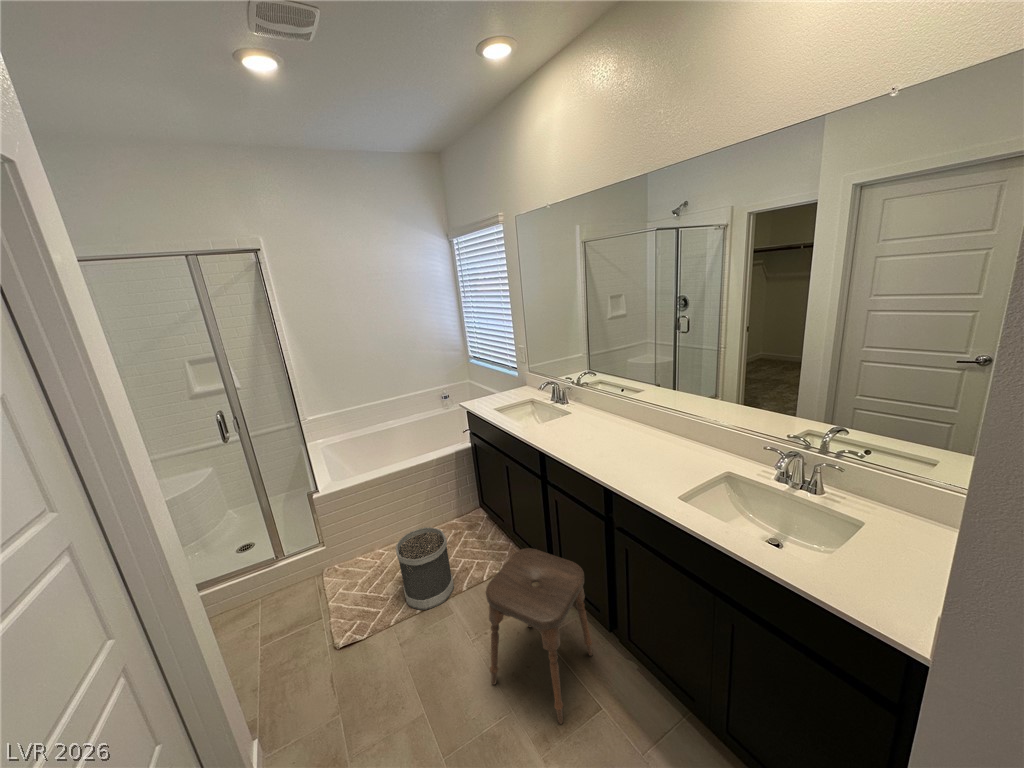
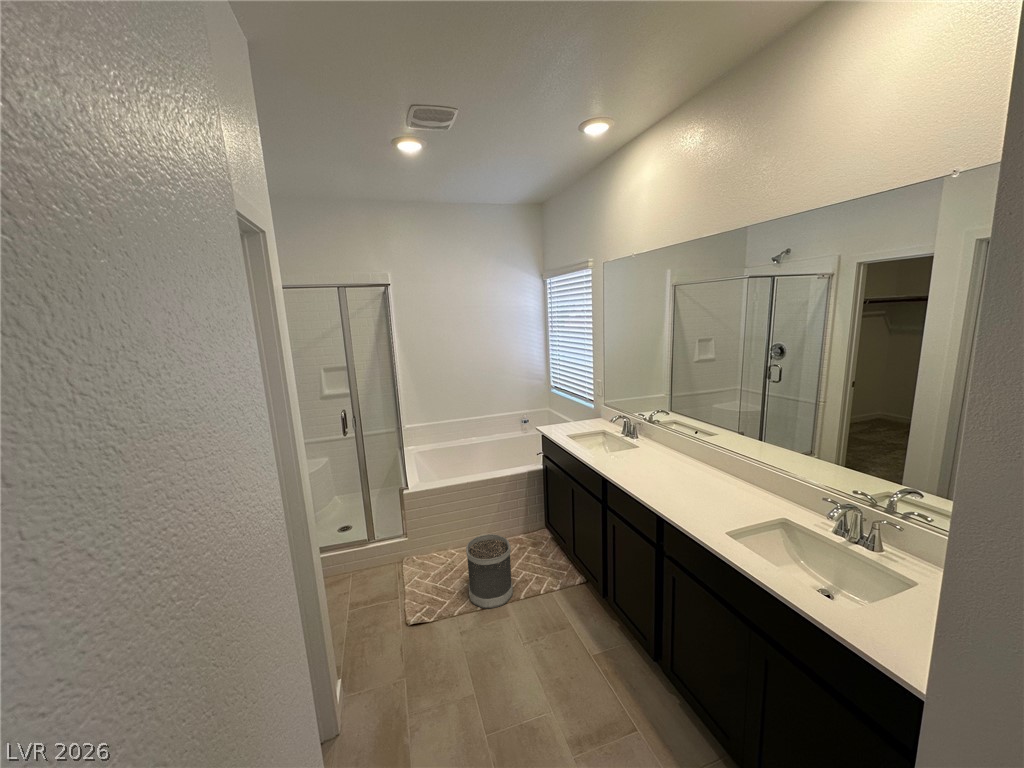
stool: present [486,548,593,724] -> none [536,565,636,734]

